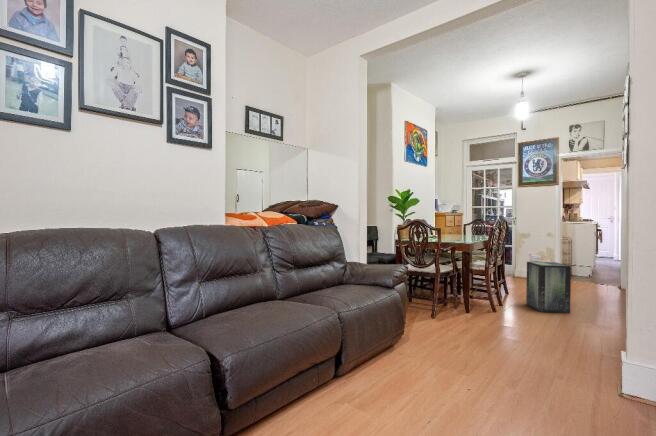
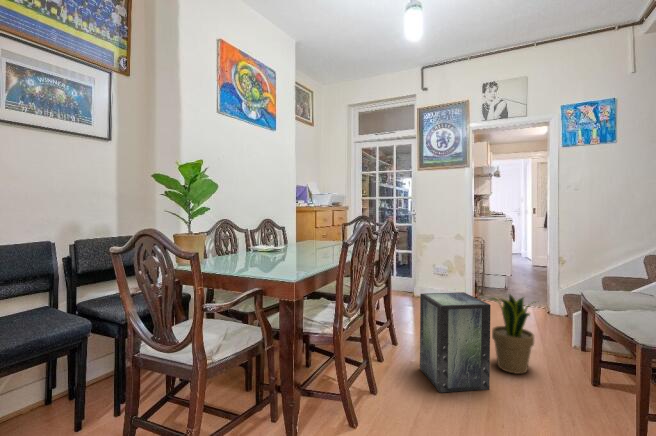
potted plant: none [570,263,604,310] -> present [489,295,534,374]

